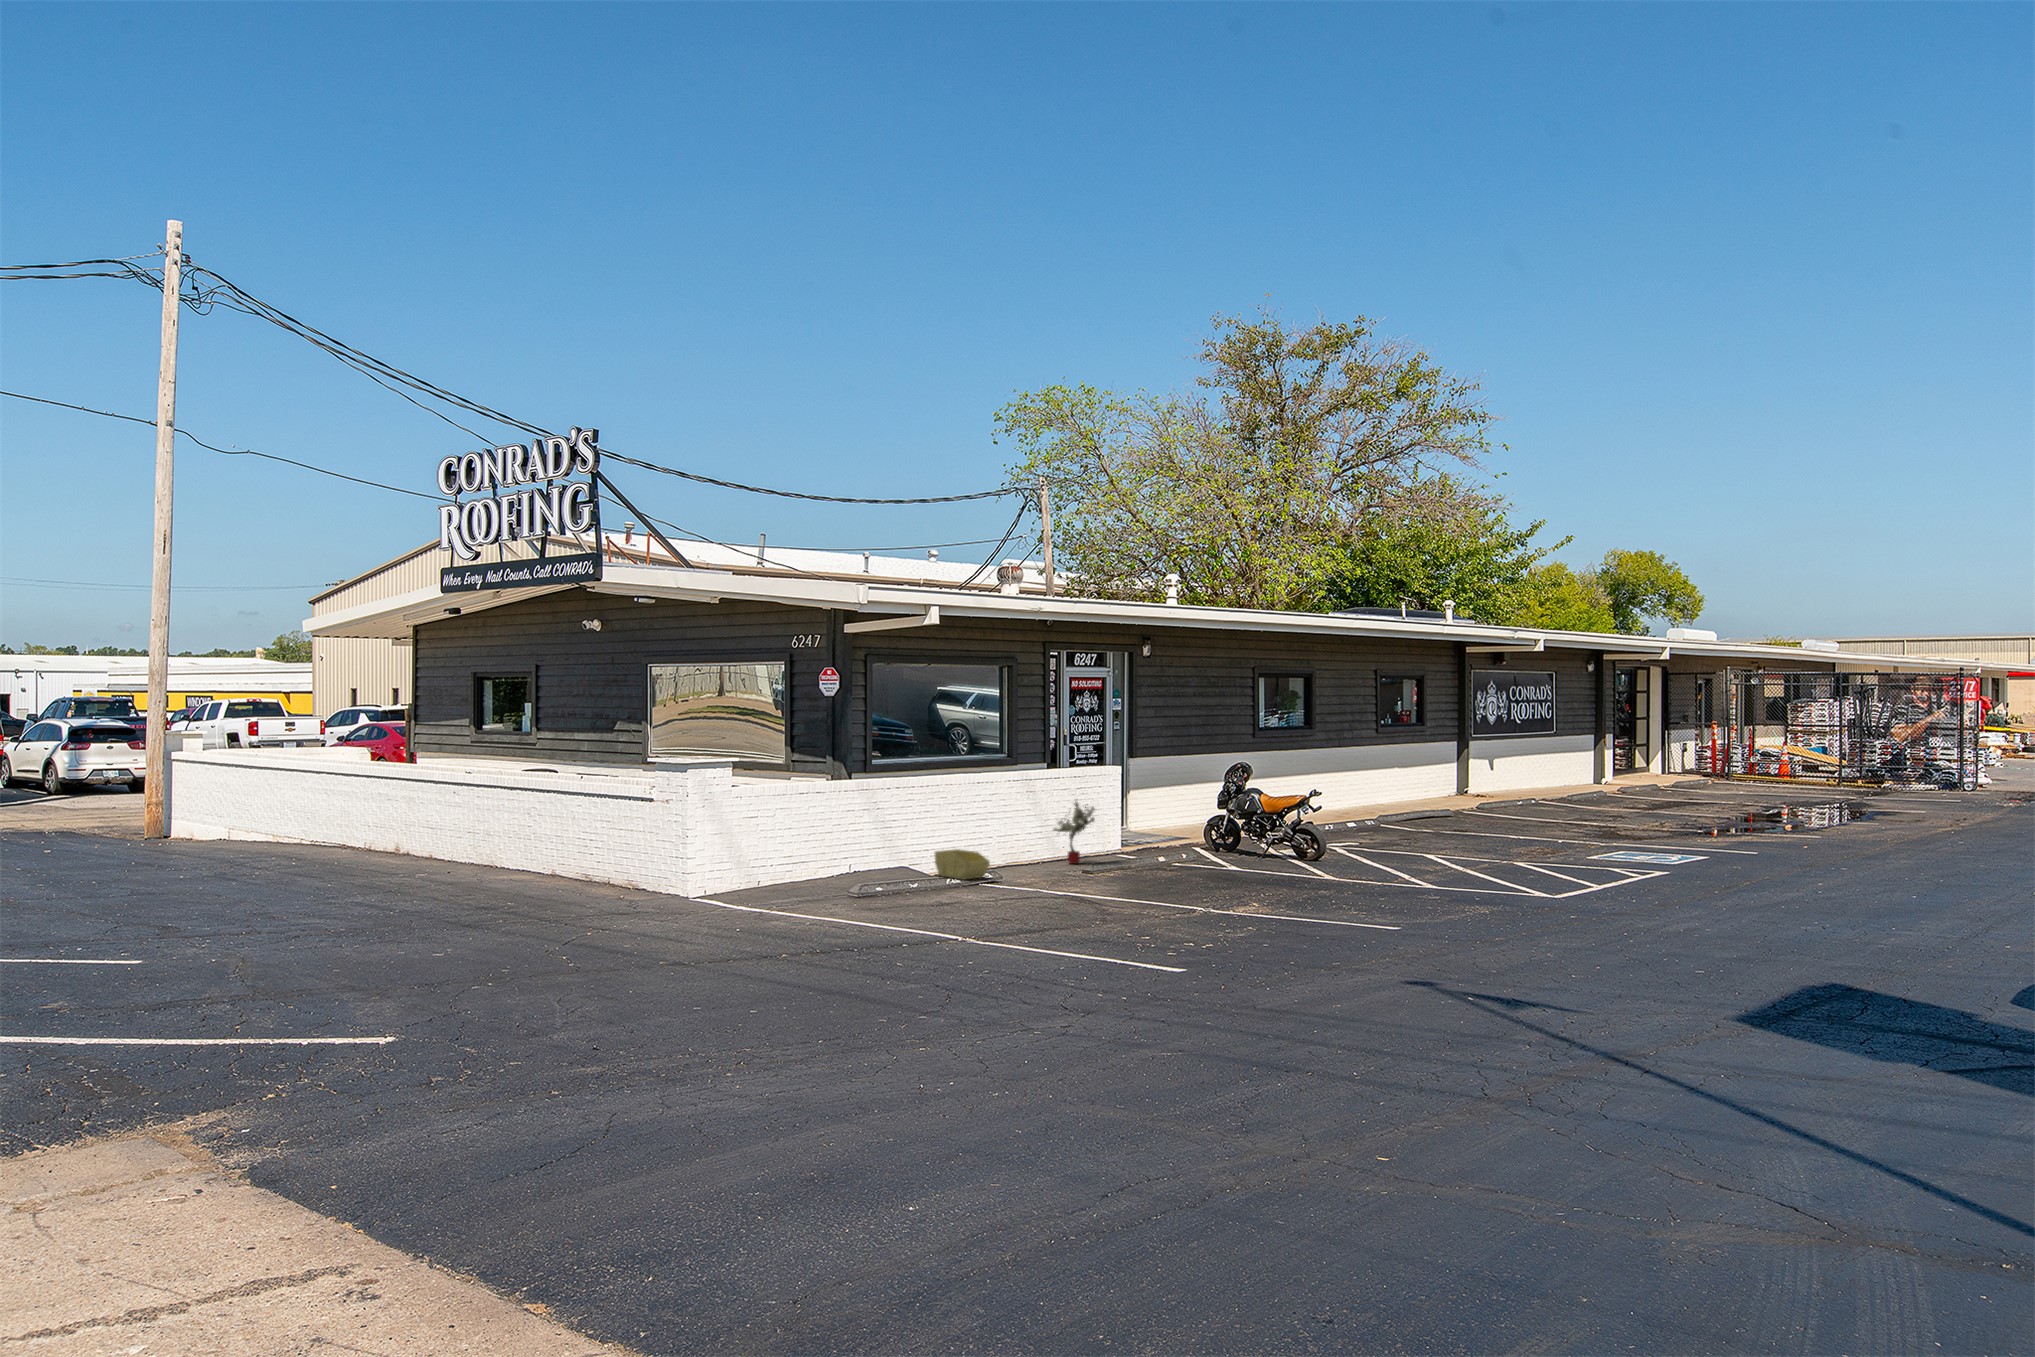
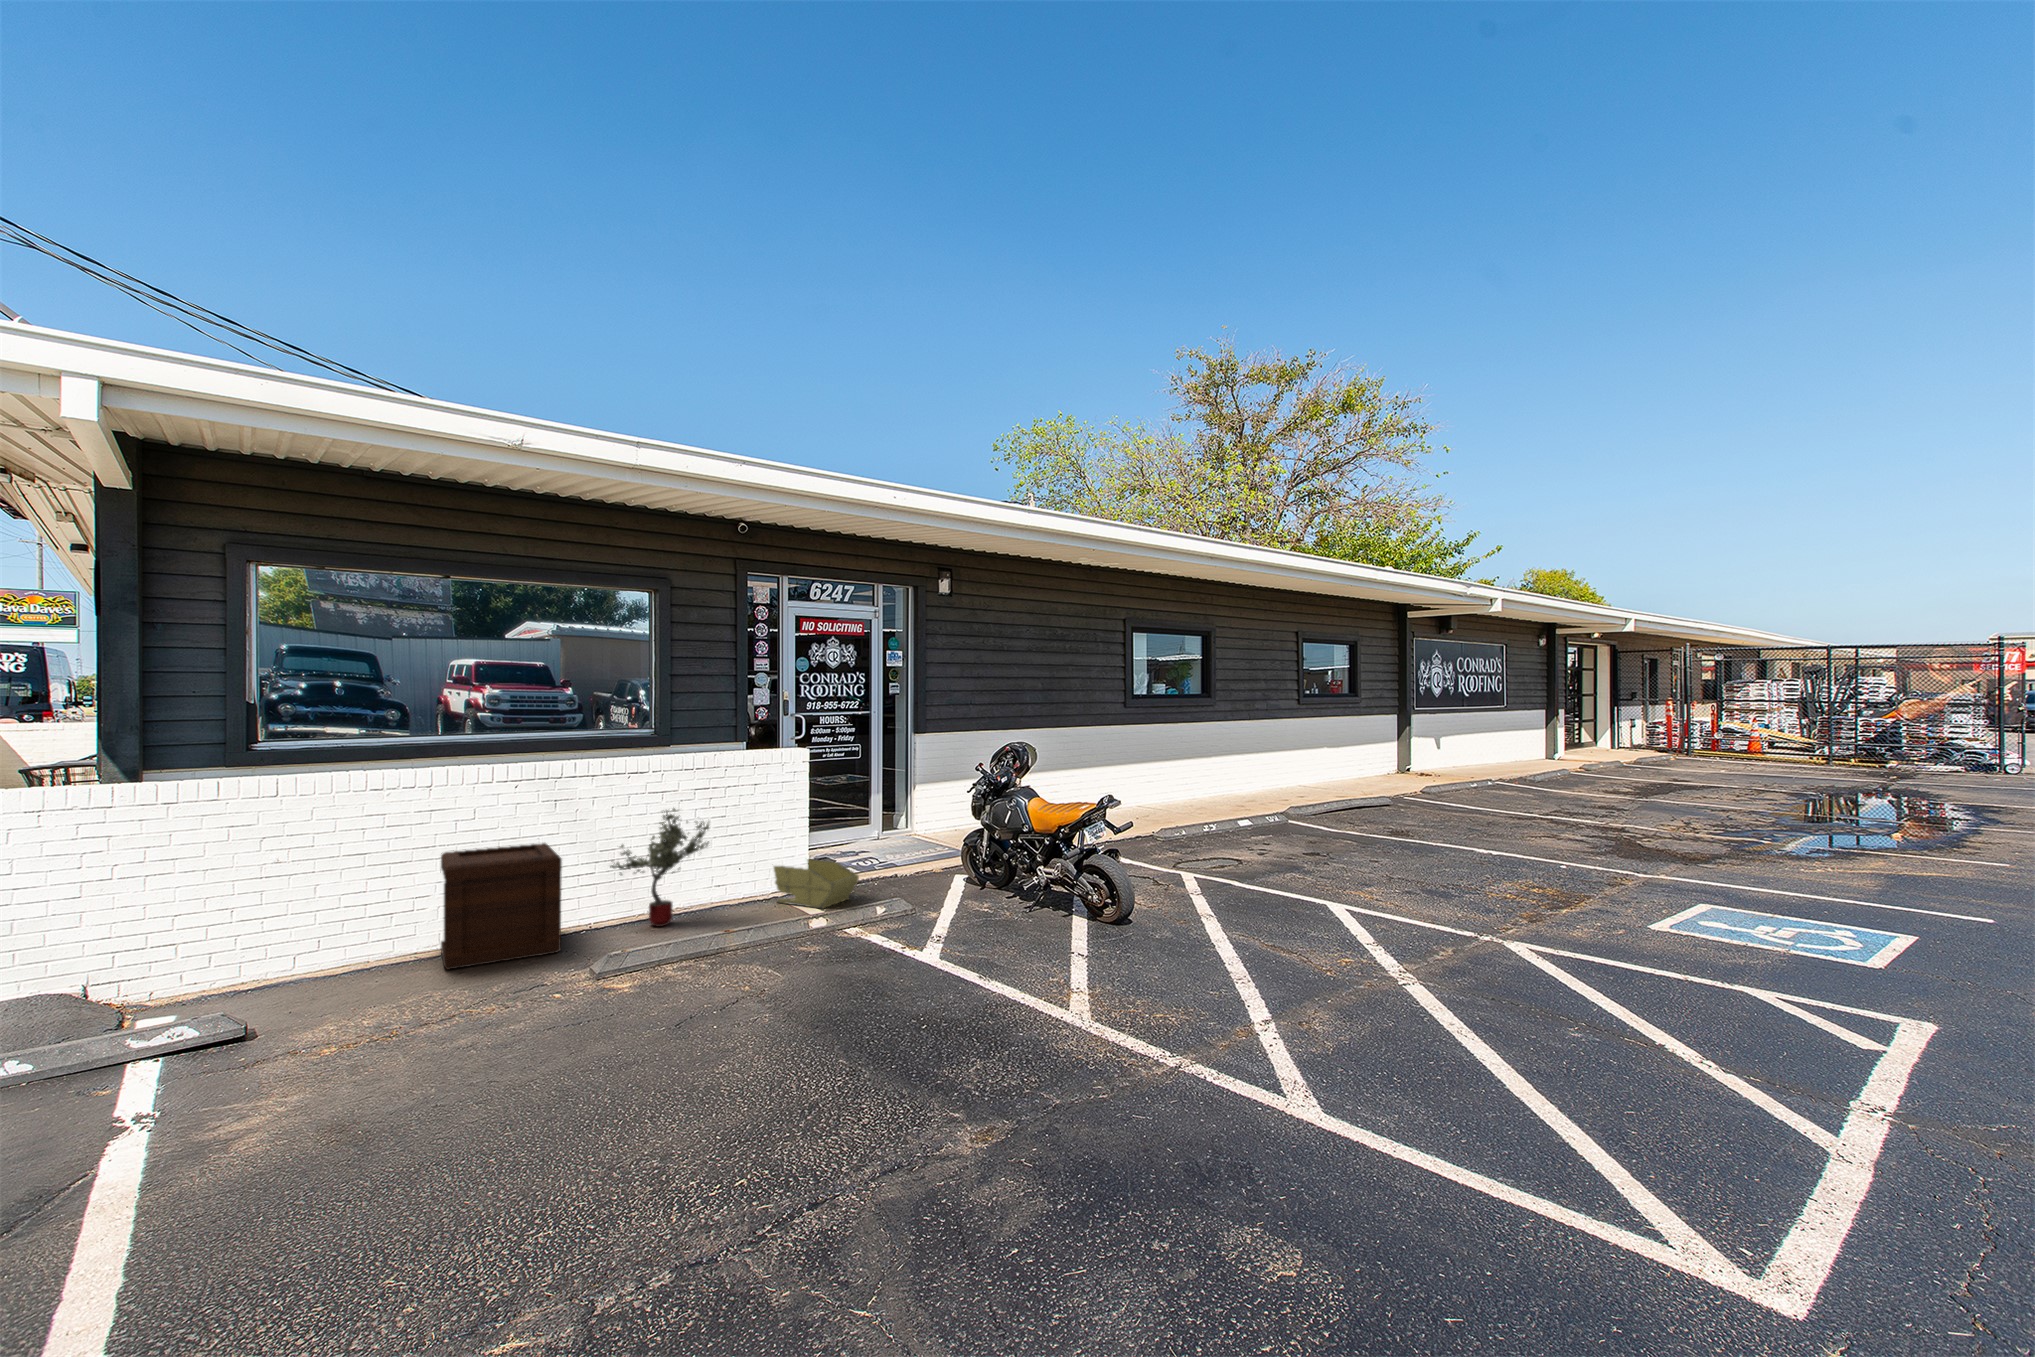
wooden crate: none [982,817,1054,874] -> present [441,843,562,970]
storage bin: present [935,849,990,880] -> present [774,859,859,908]

